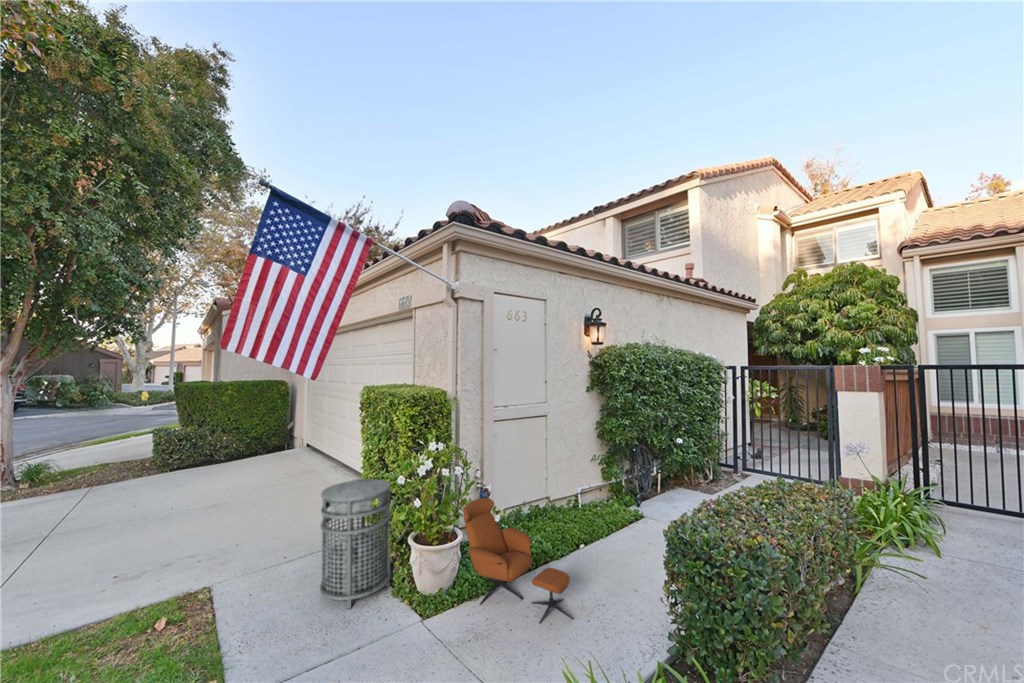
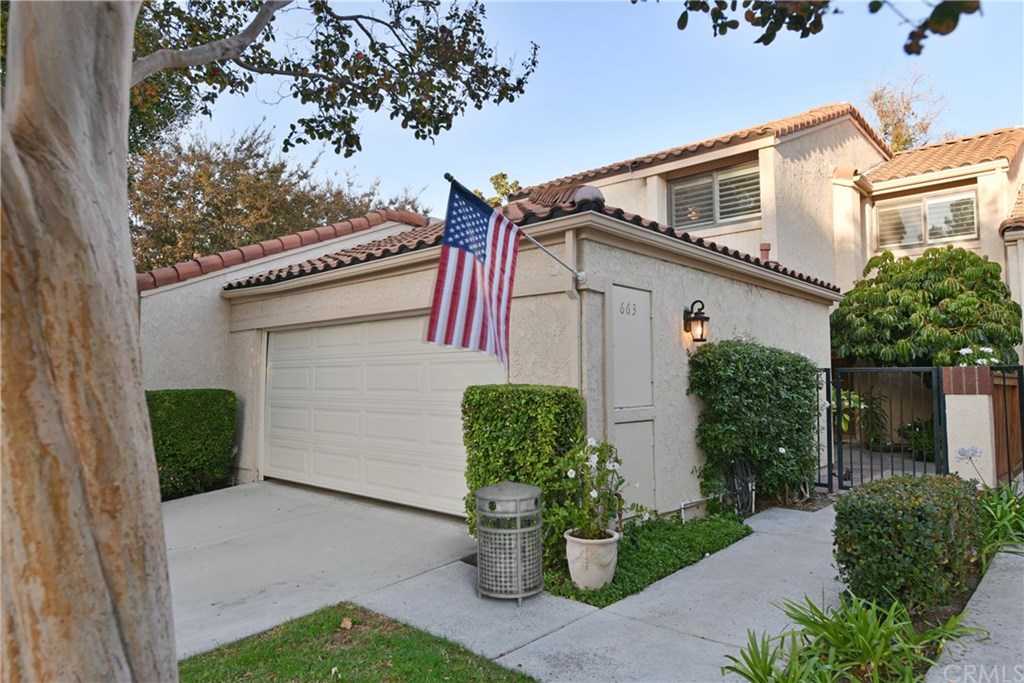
lounge chair: present [463,498,573,623] -> none [617,501,742,606]

